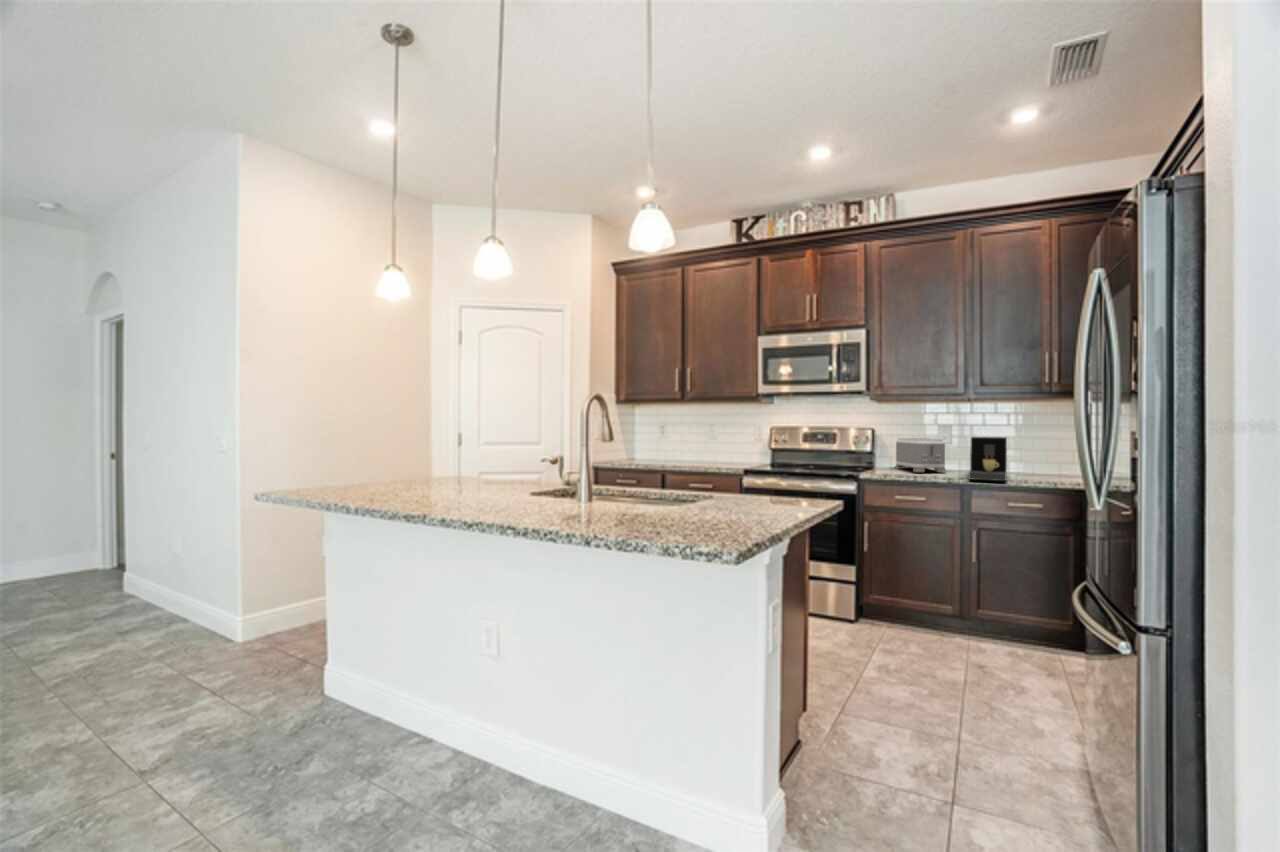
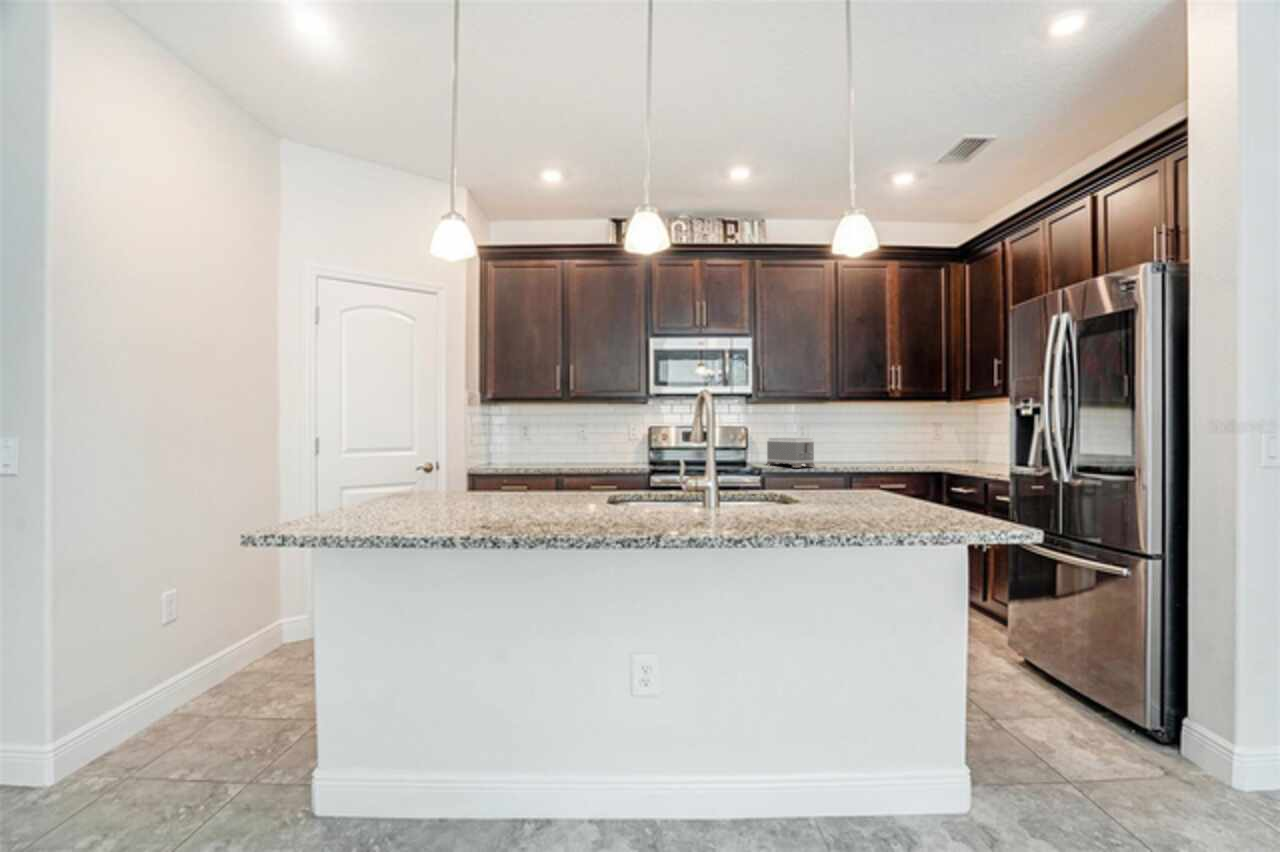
coffee maker: present [969,437,1007,481] -> none [834,436,876,471]

